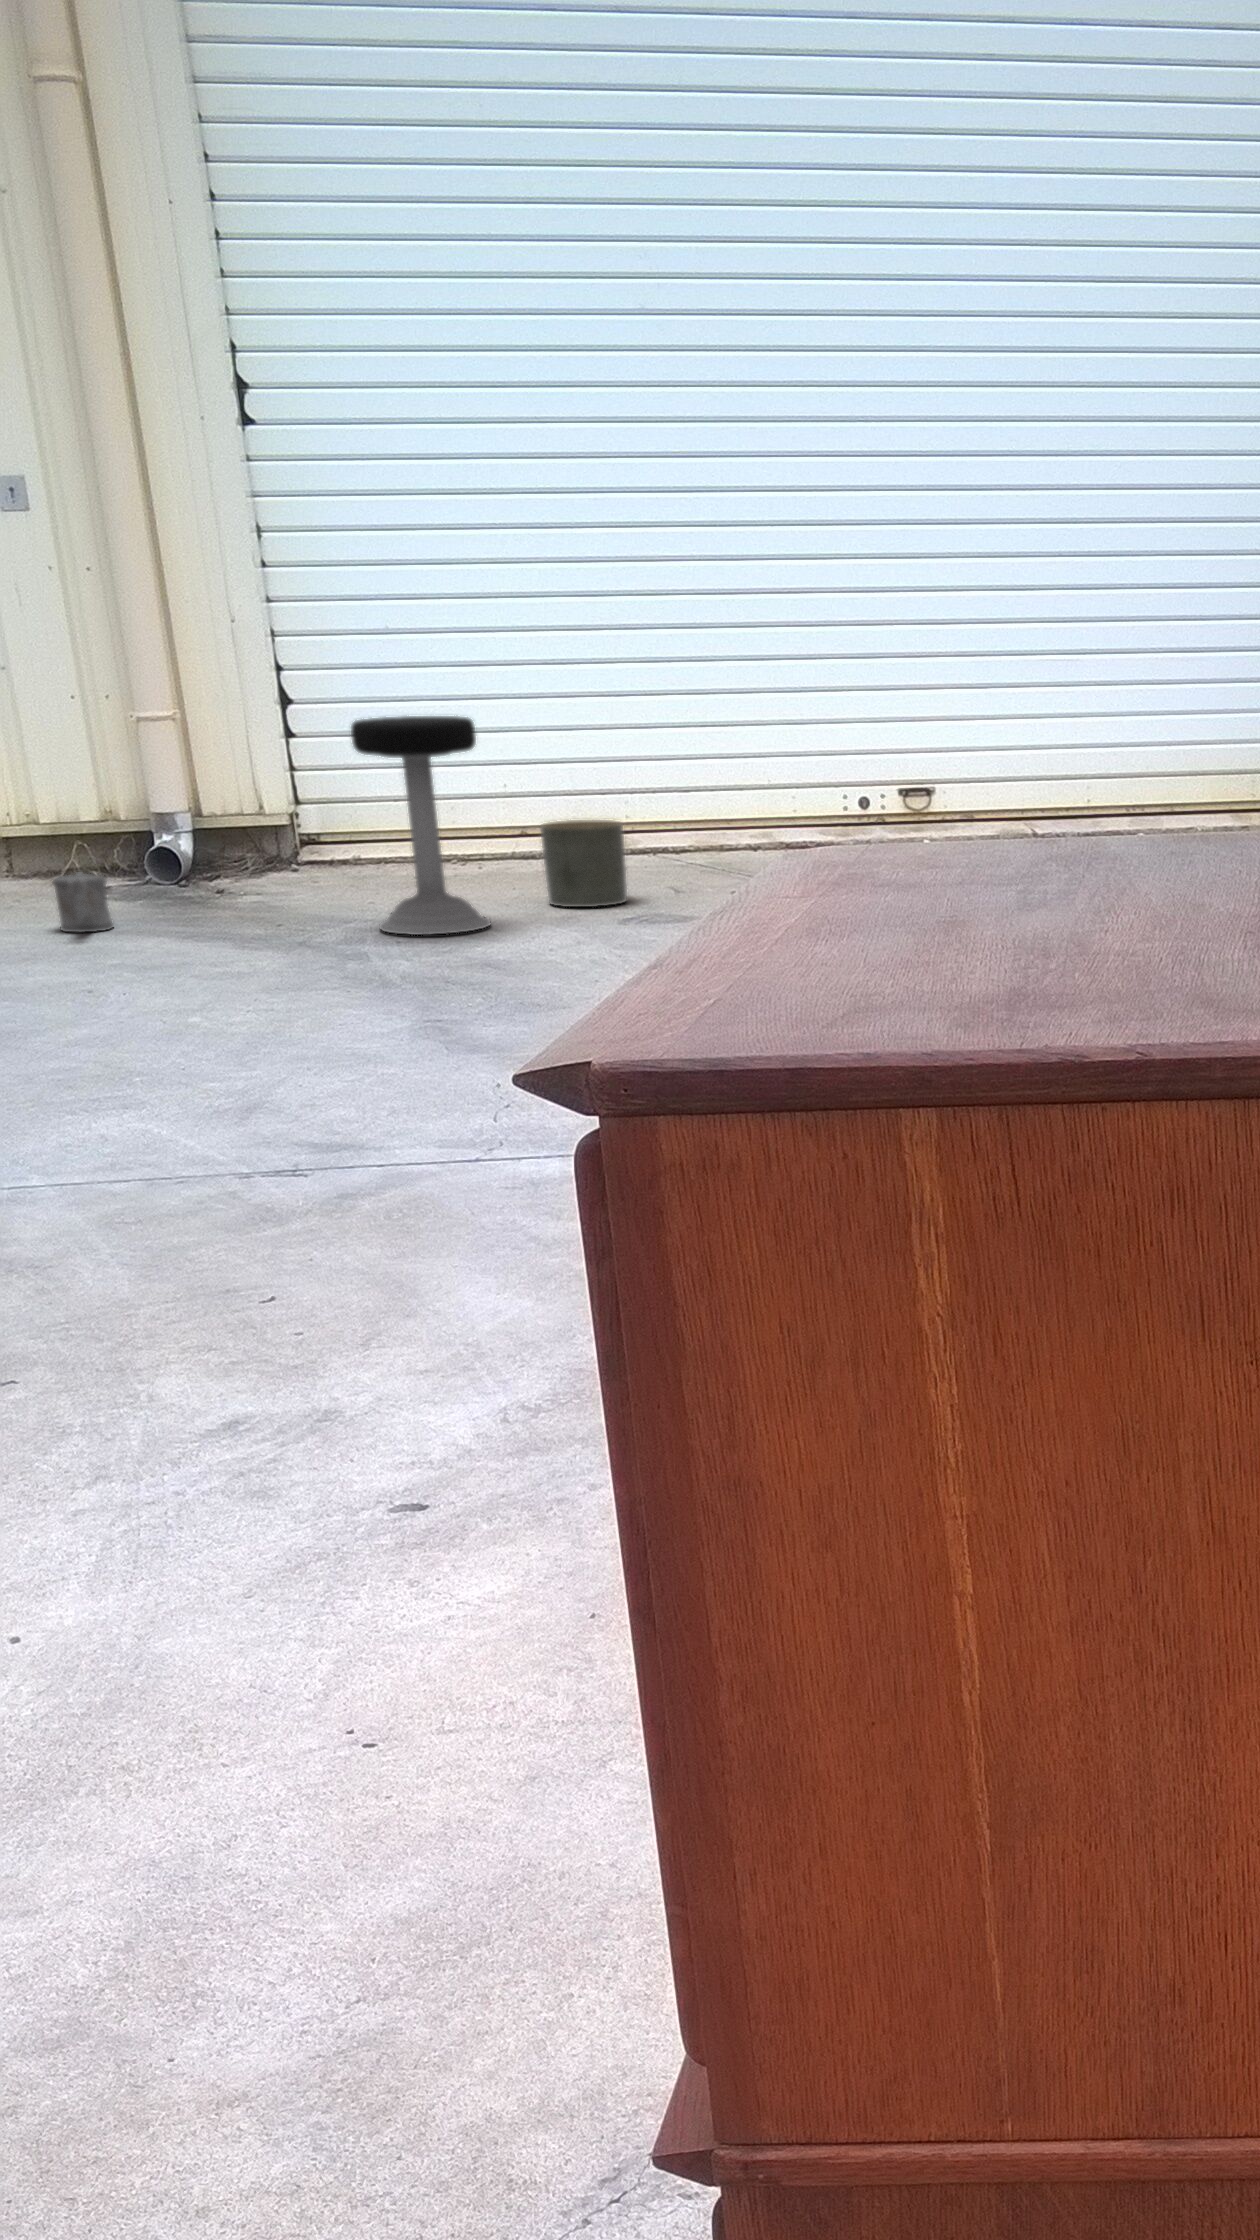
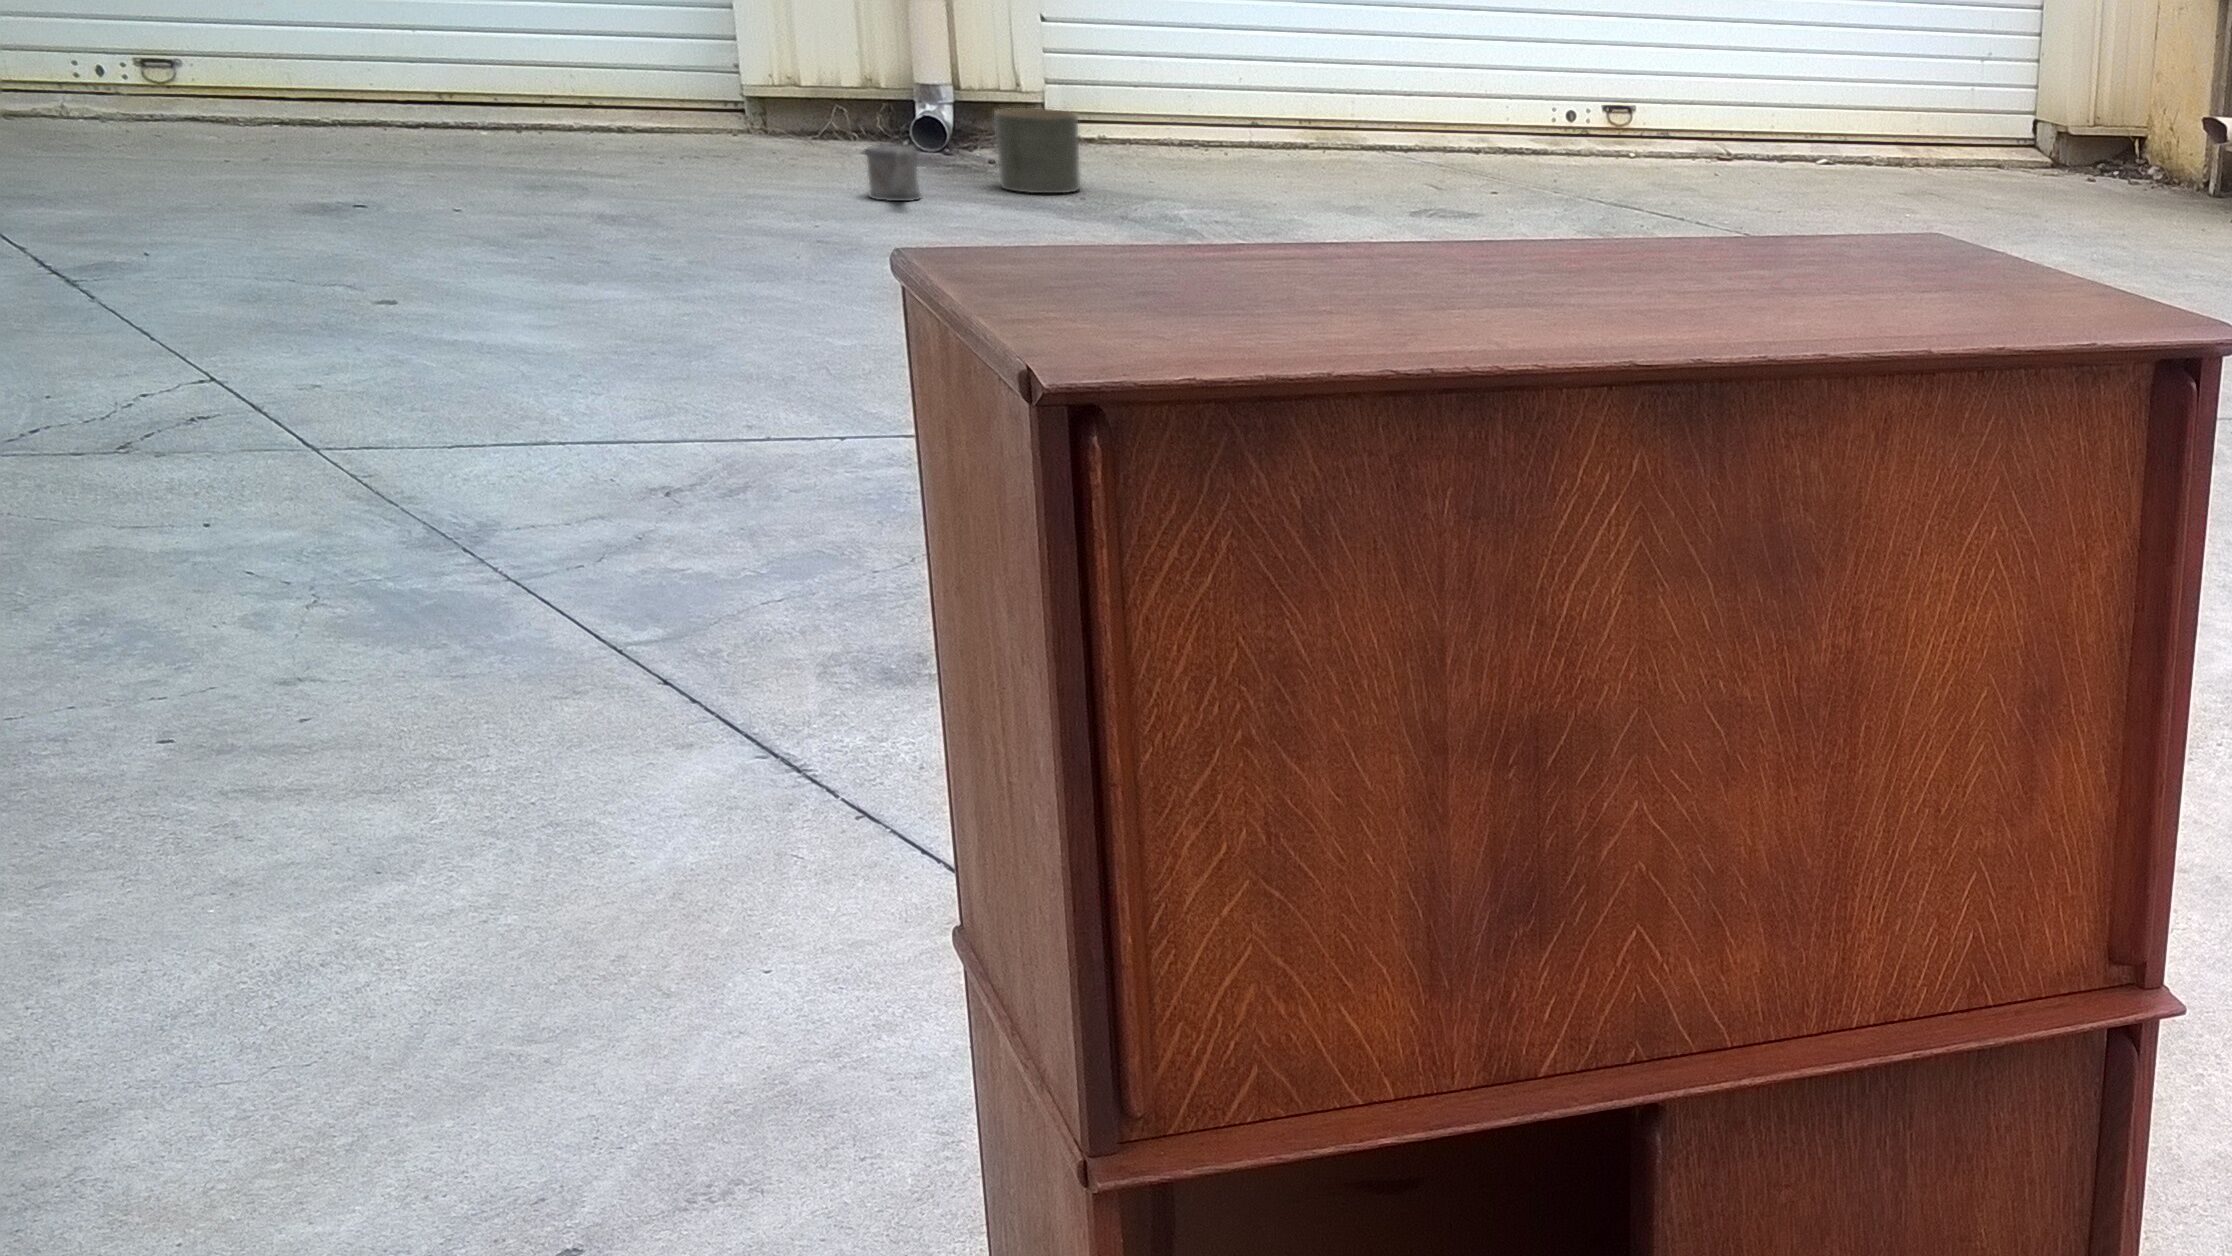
stool: present [351,716,491,935] -> none [1178,17,1297,221]
planter: present [540,820,627,907] -> present [994,108,1080,193]

